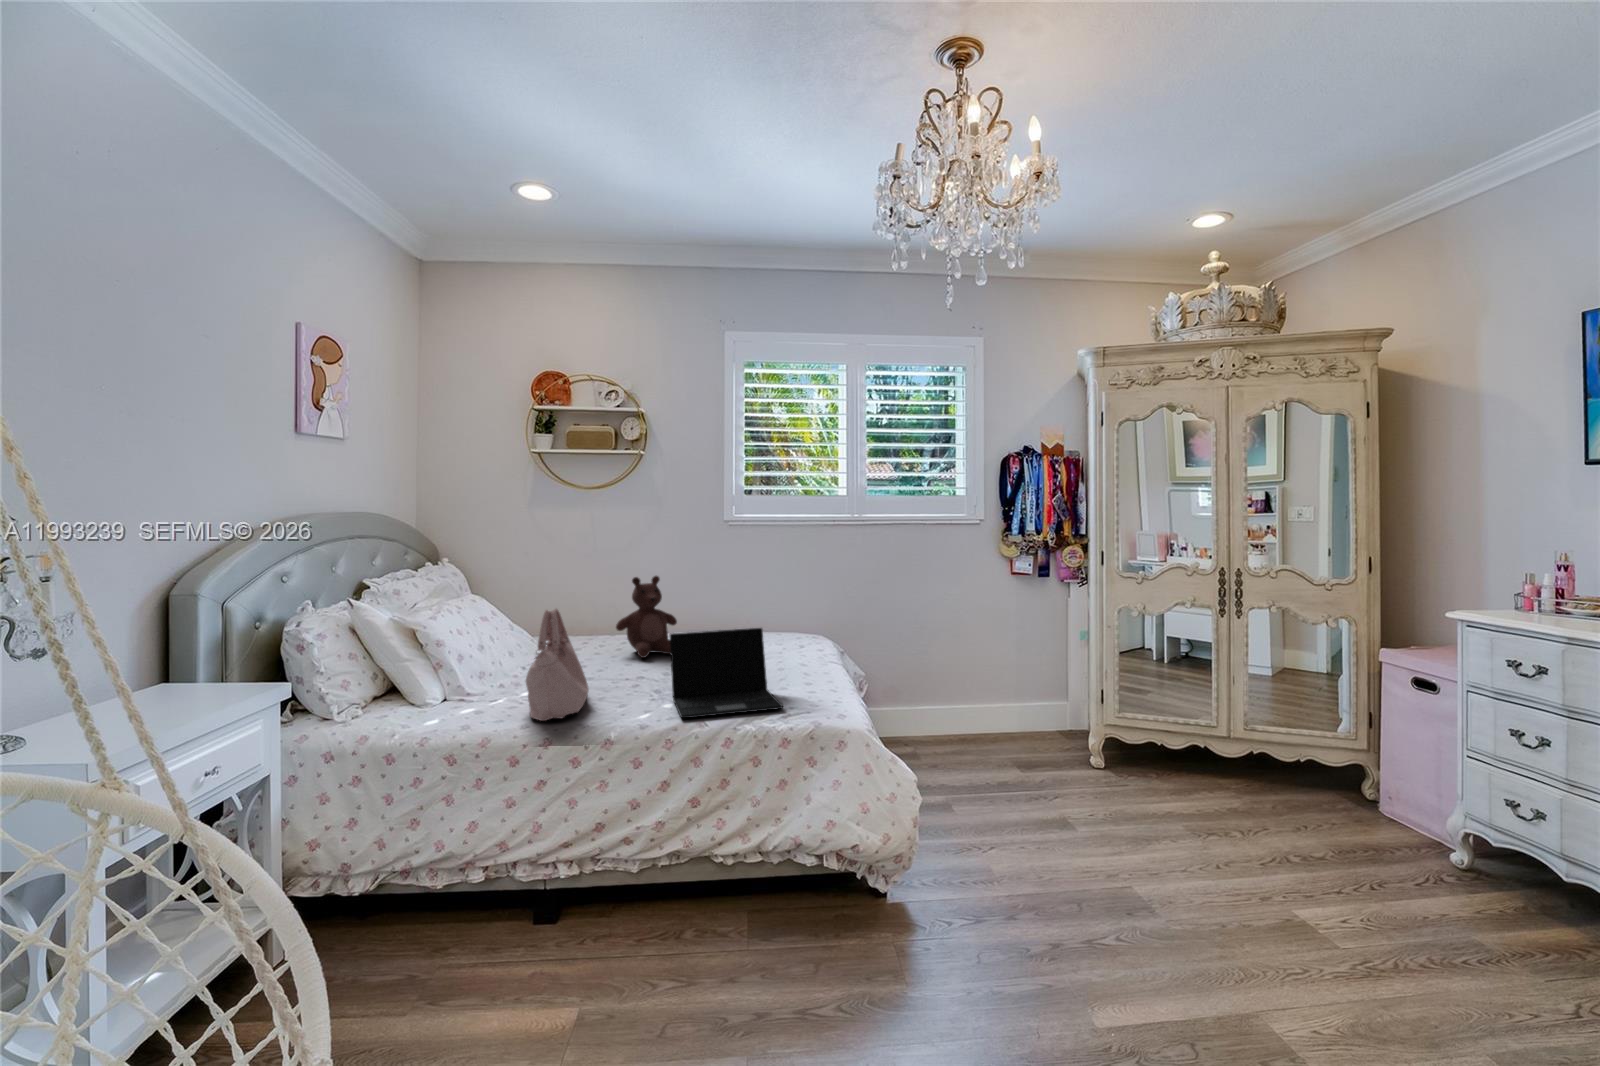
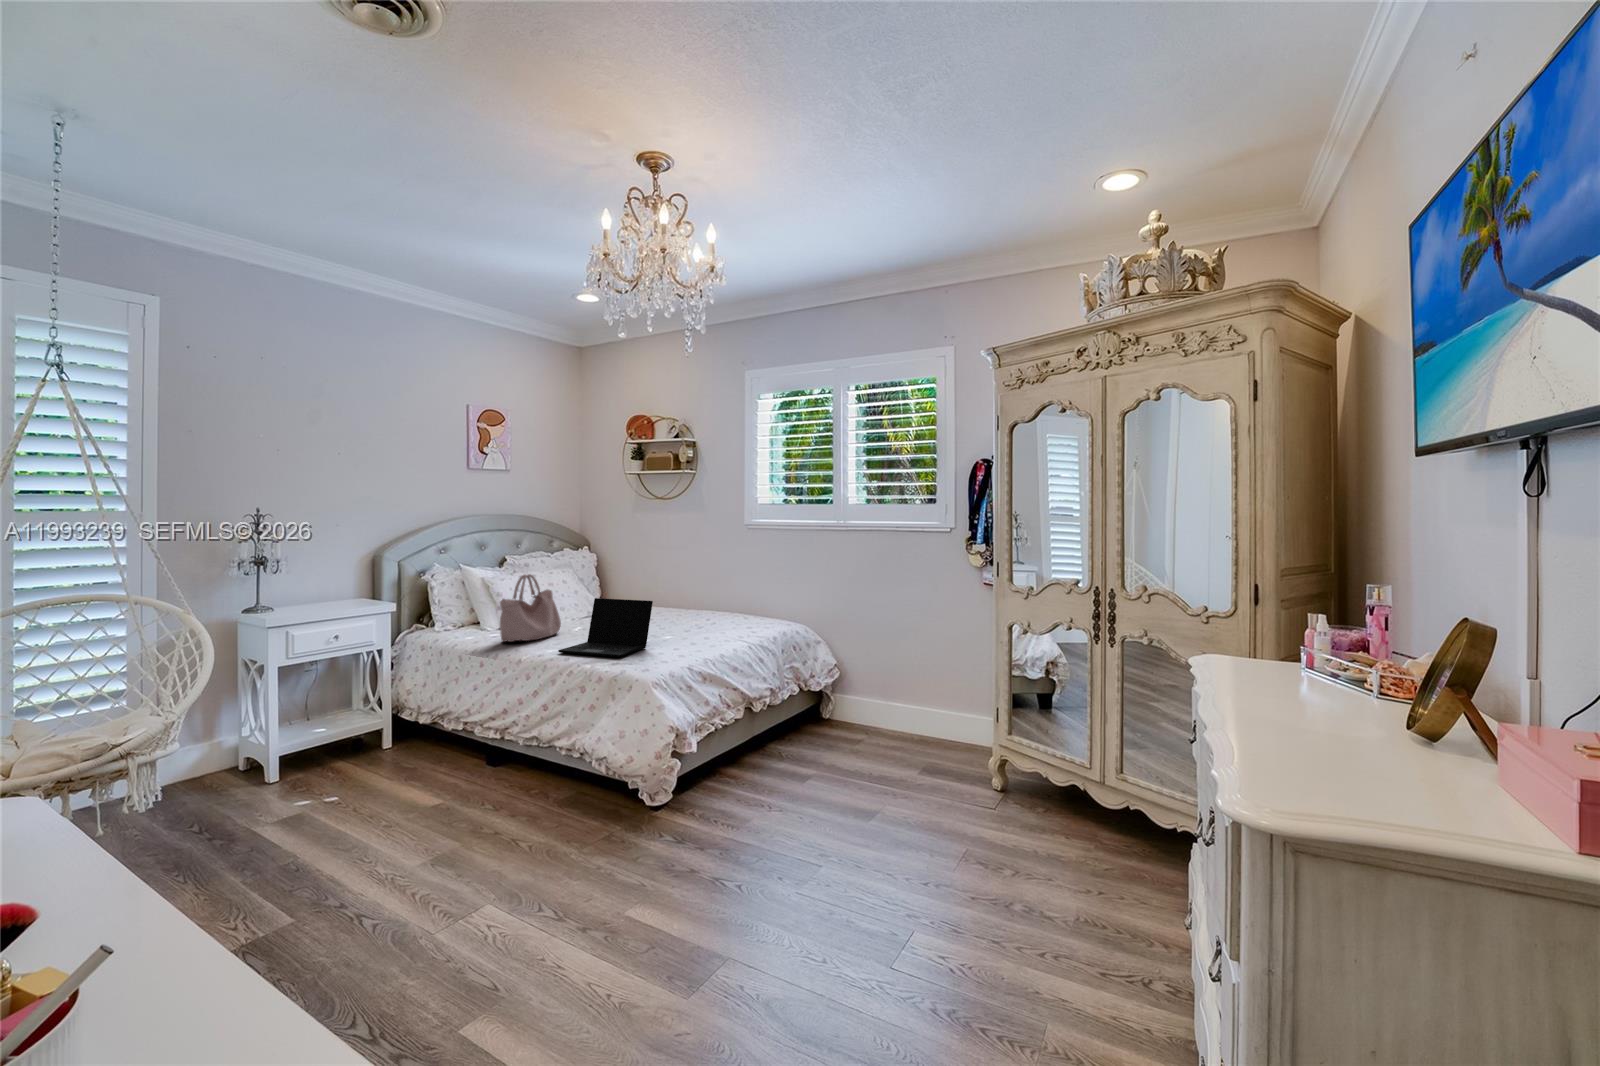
teddy bear: present [616,576,677,658] -> none [638,562,684,620]

